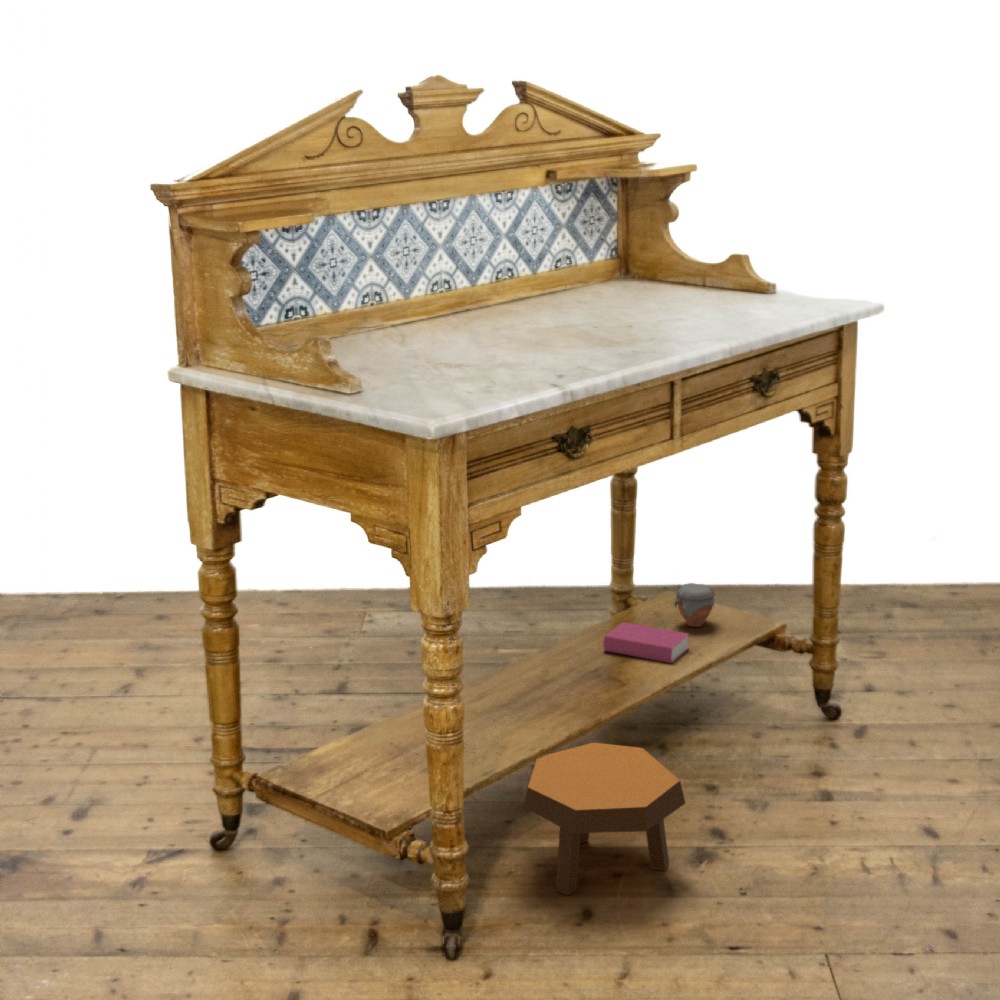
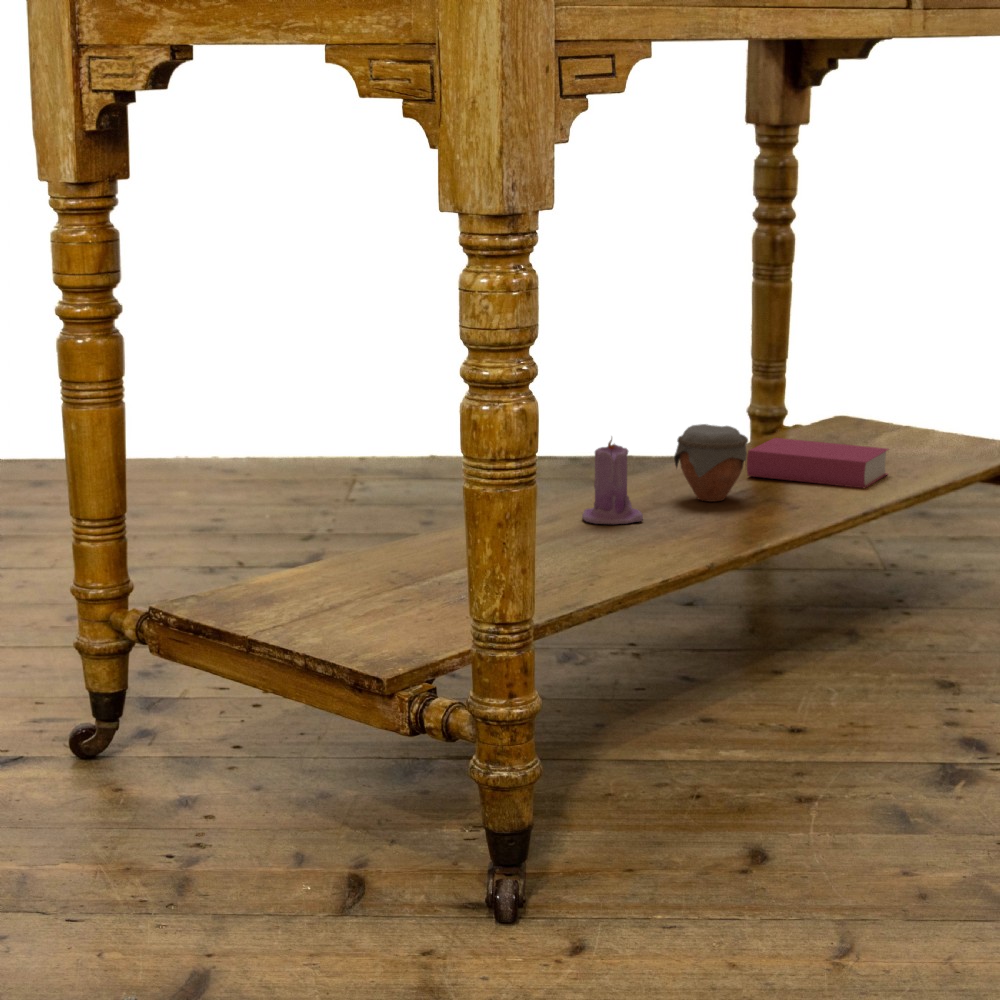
jar: present [675,583,715,627] -> present [674,424,748,502]
candle: none [501,648,536,701] -> present [582,438,643,524]
footstool: present [524,743,685,895] -> none [634,580,930,827]

